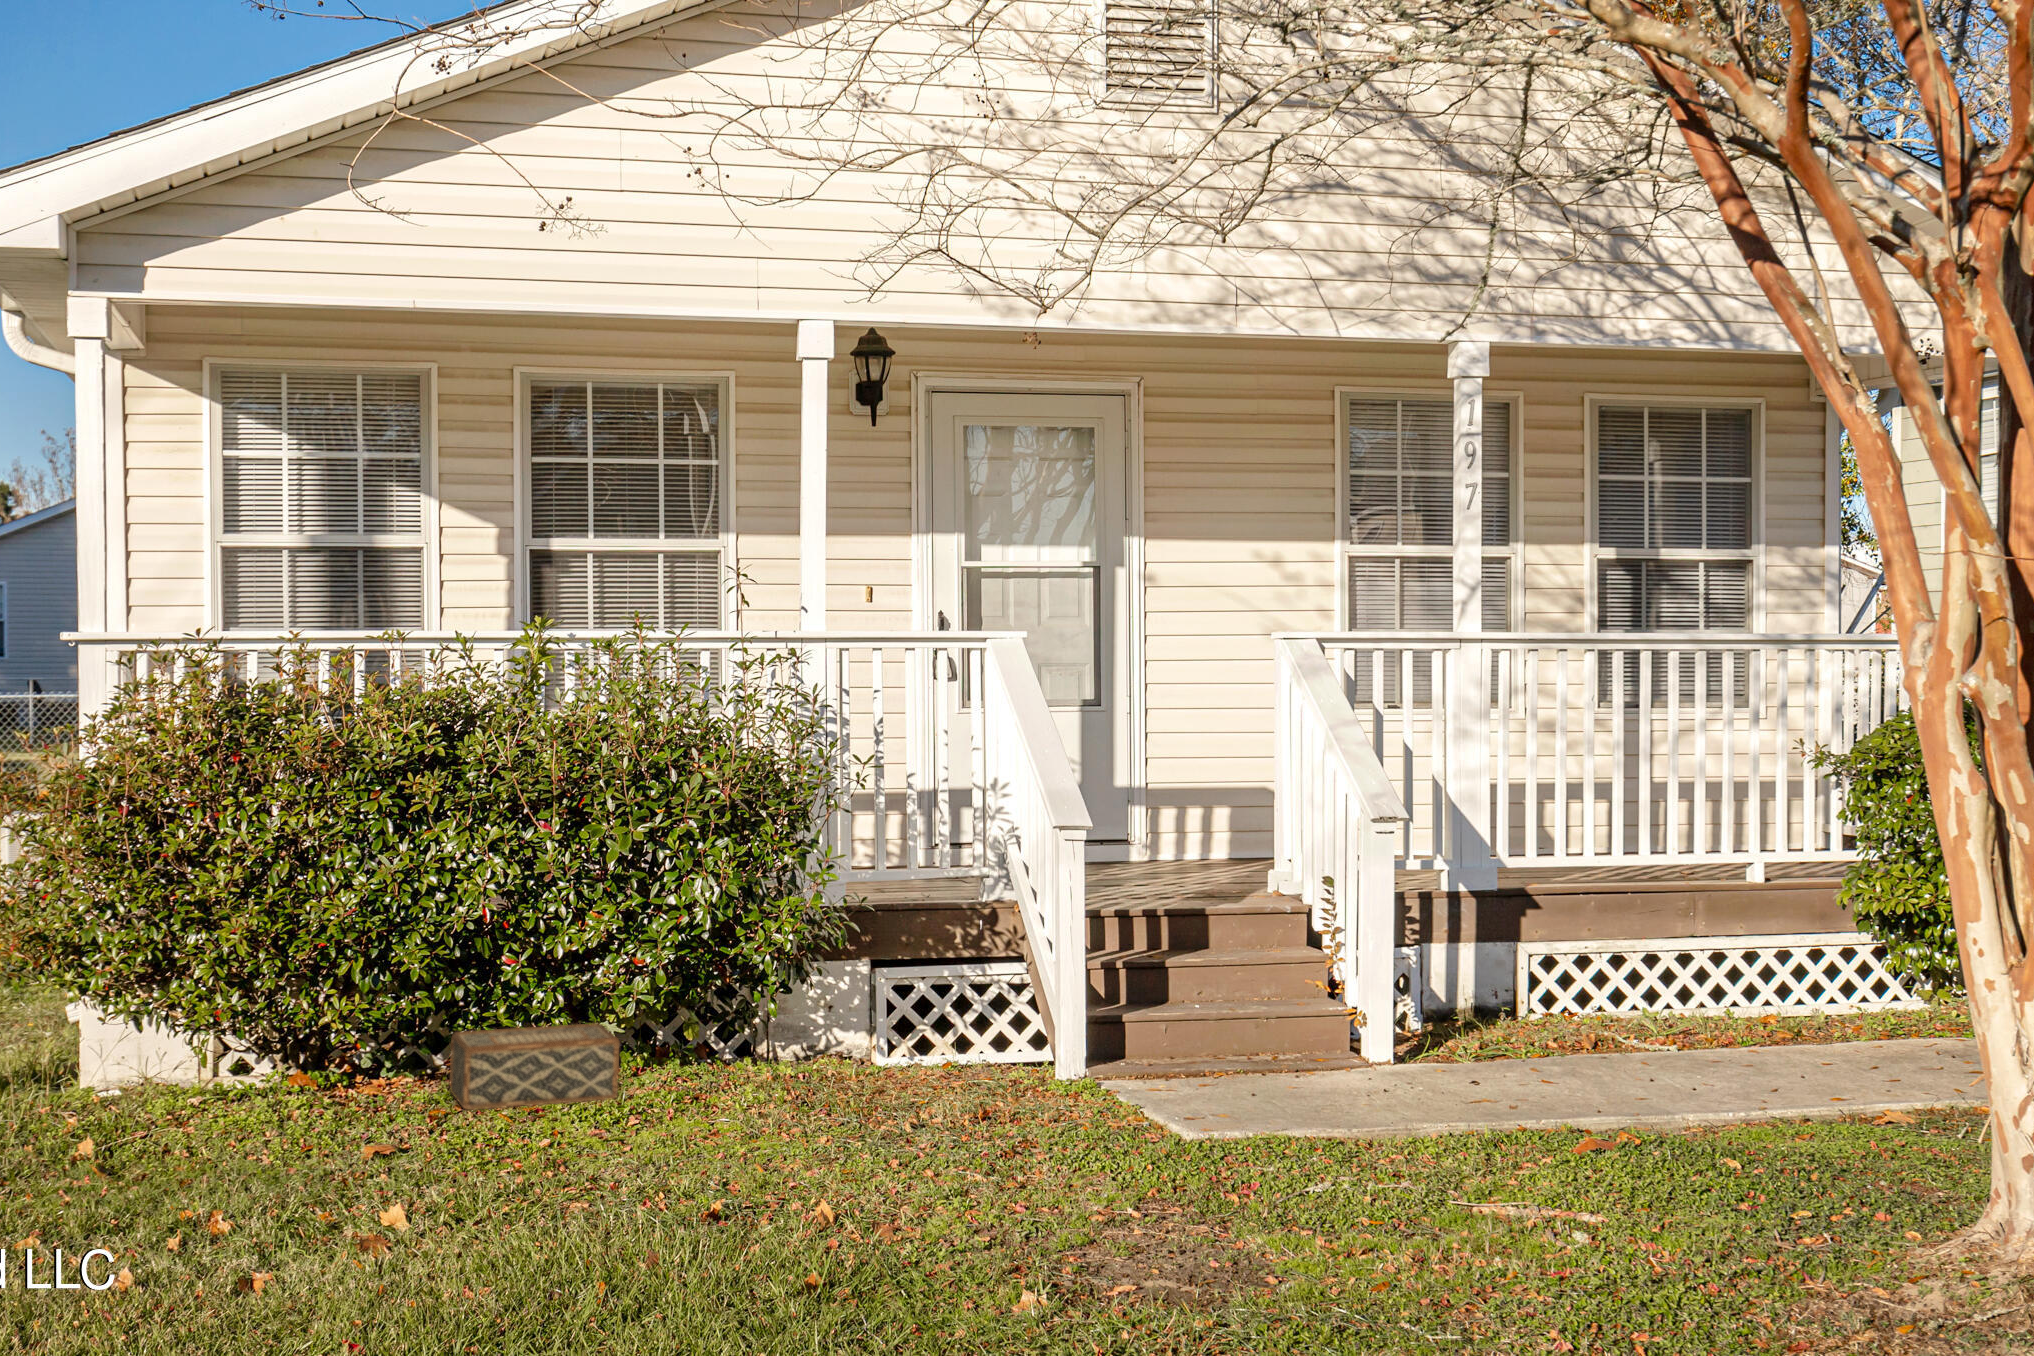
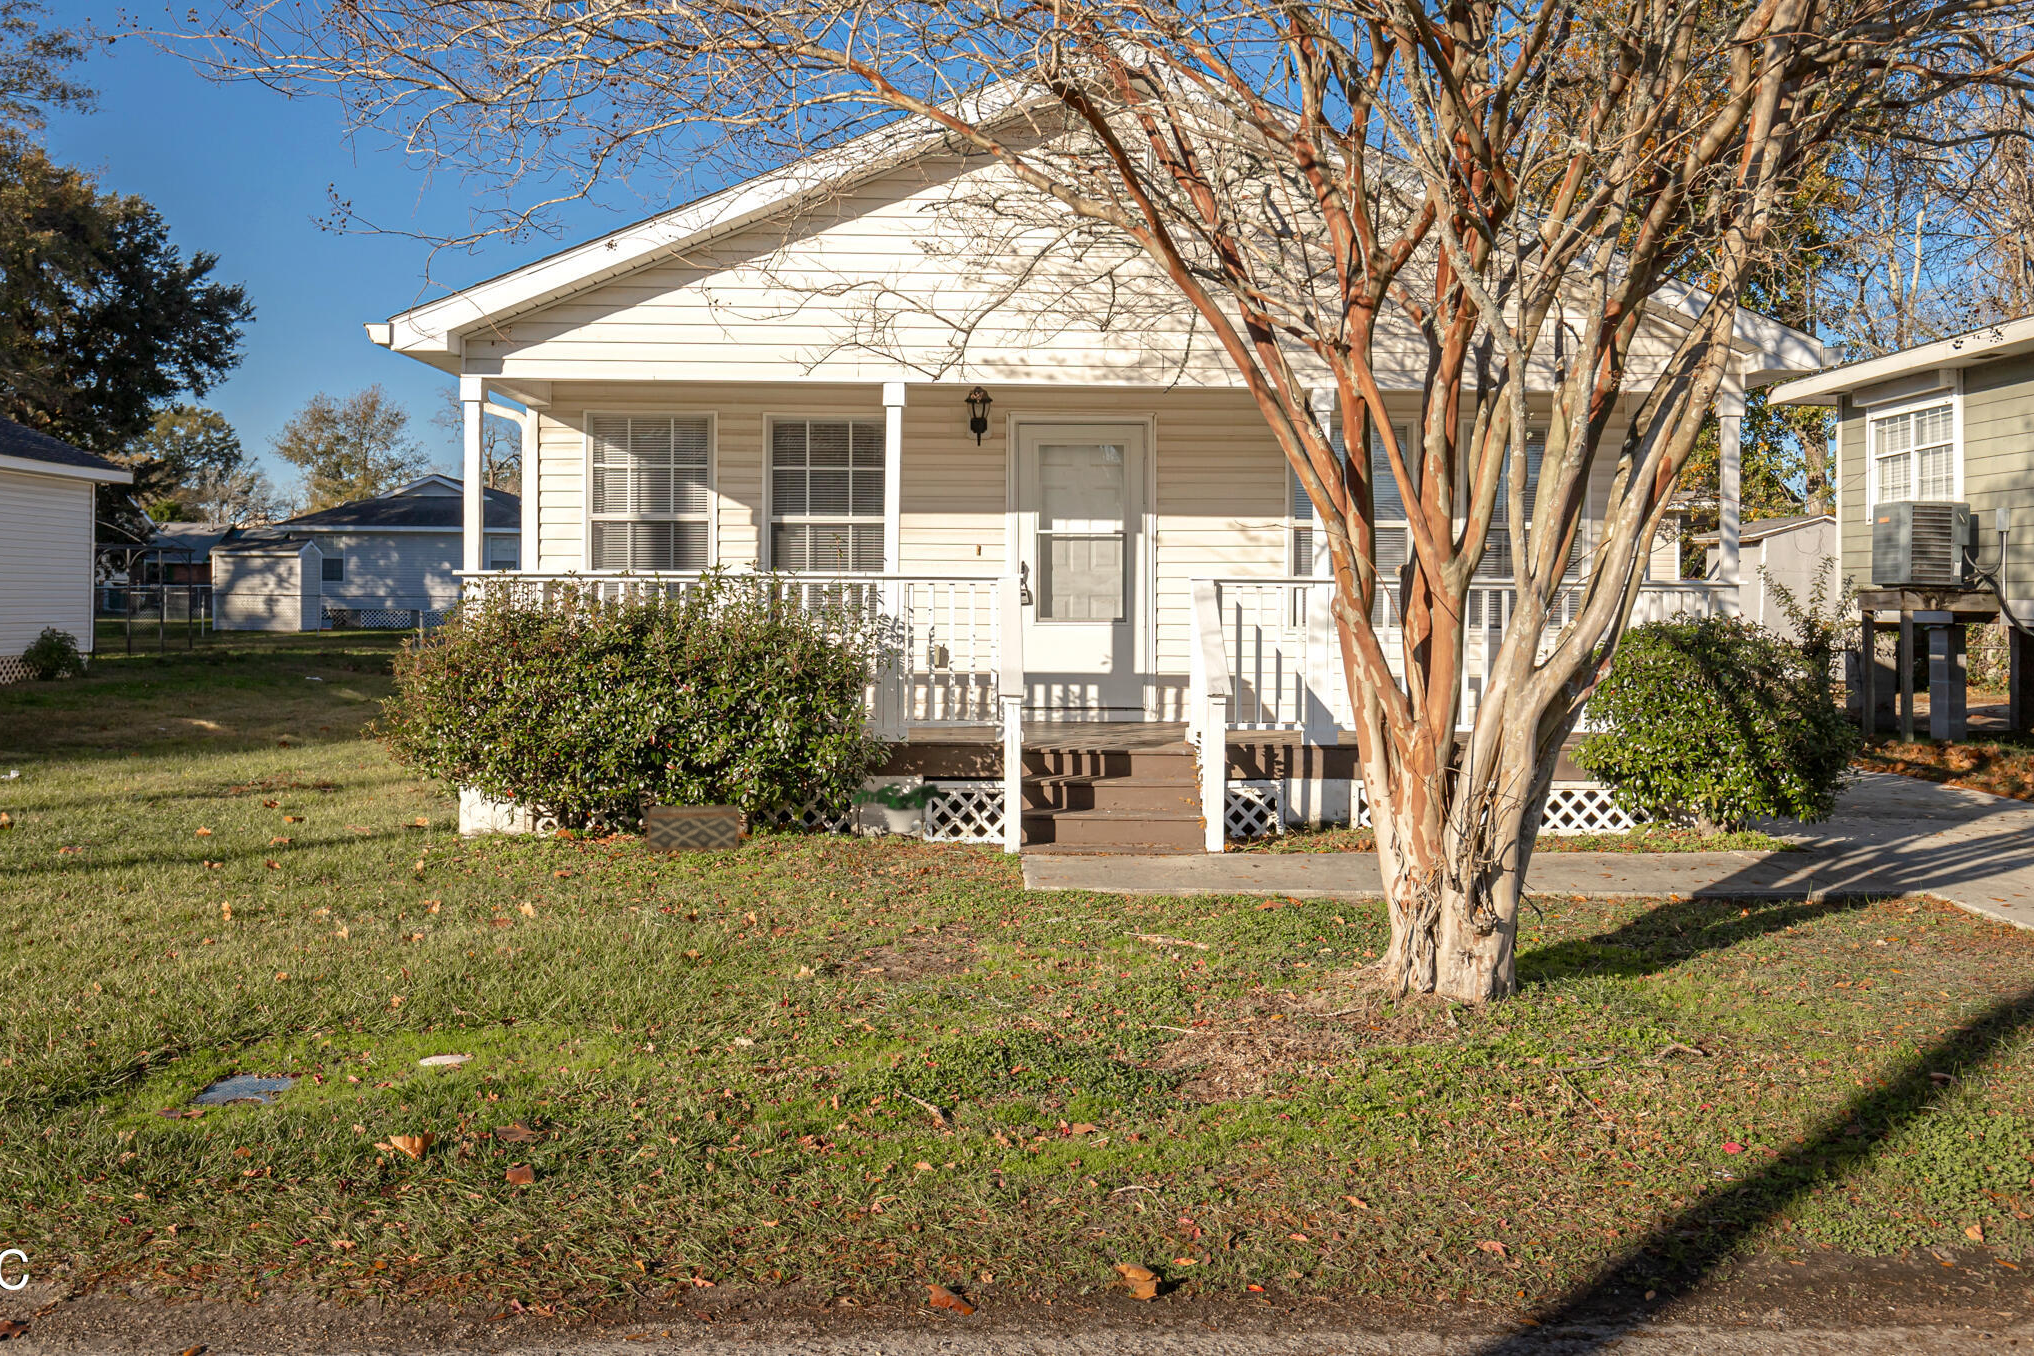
potted plant: none [778,972,941,1055] -> present [851,782,952,833]

